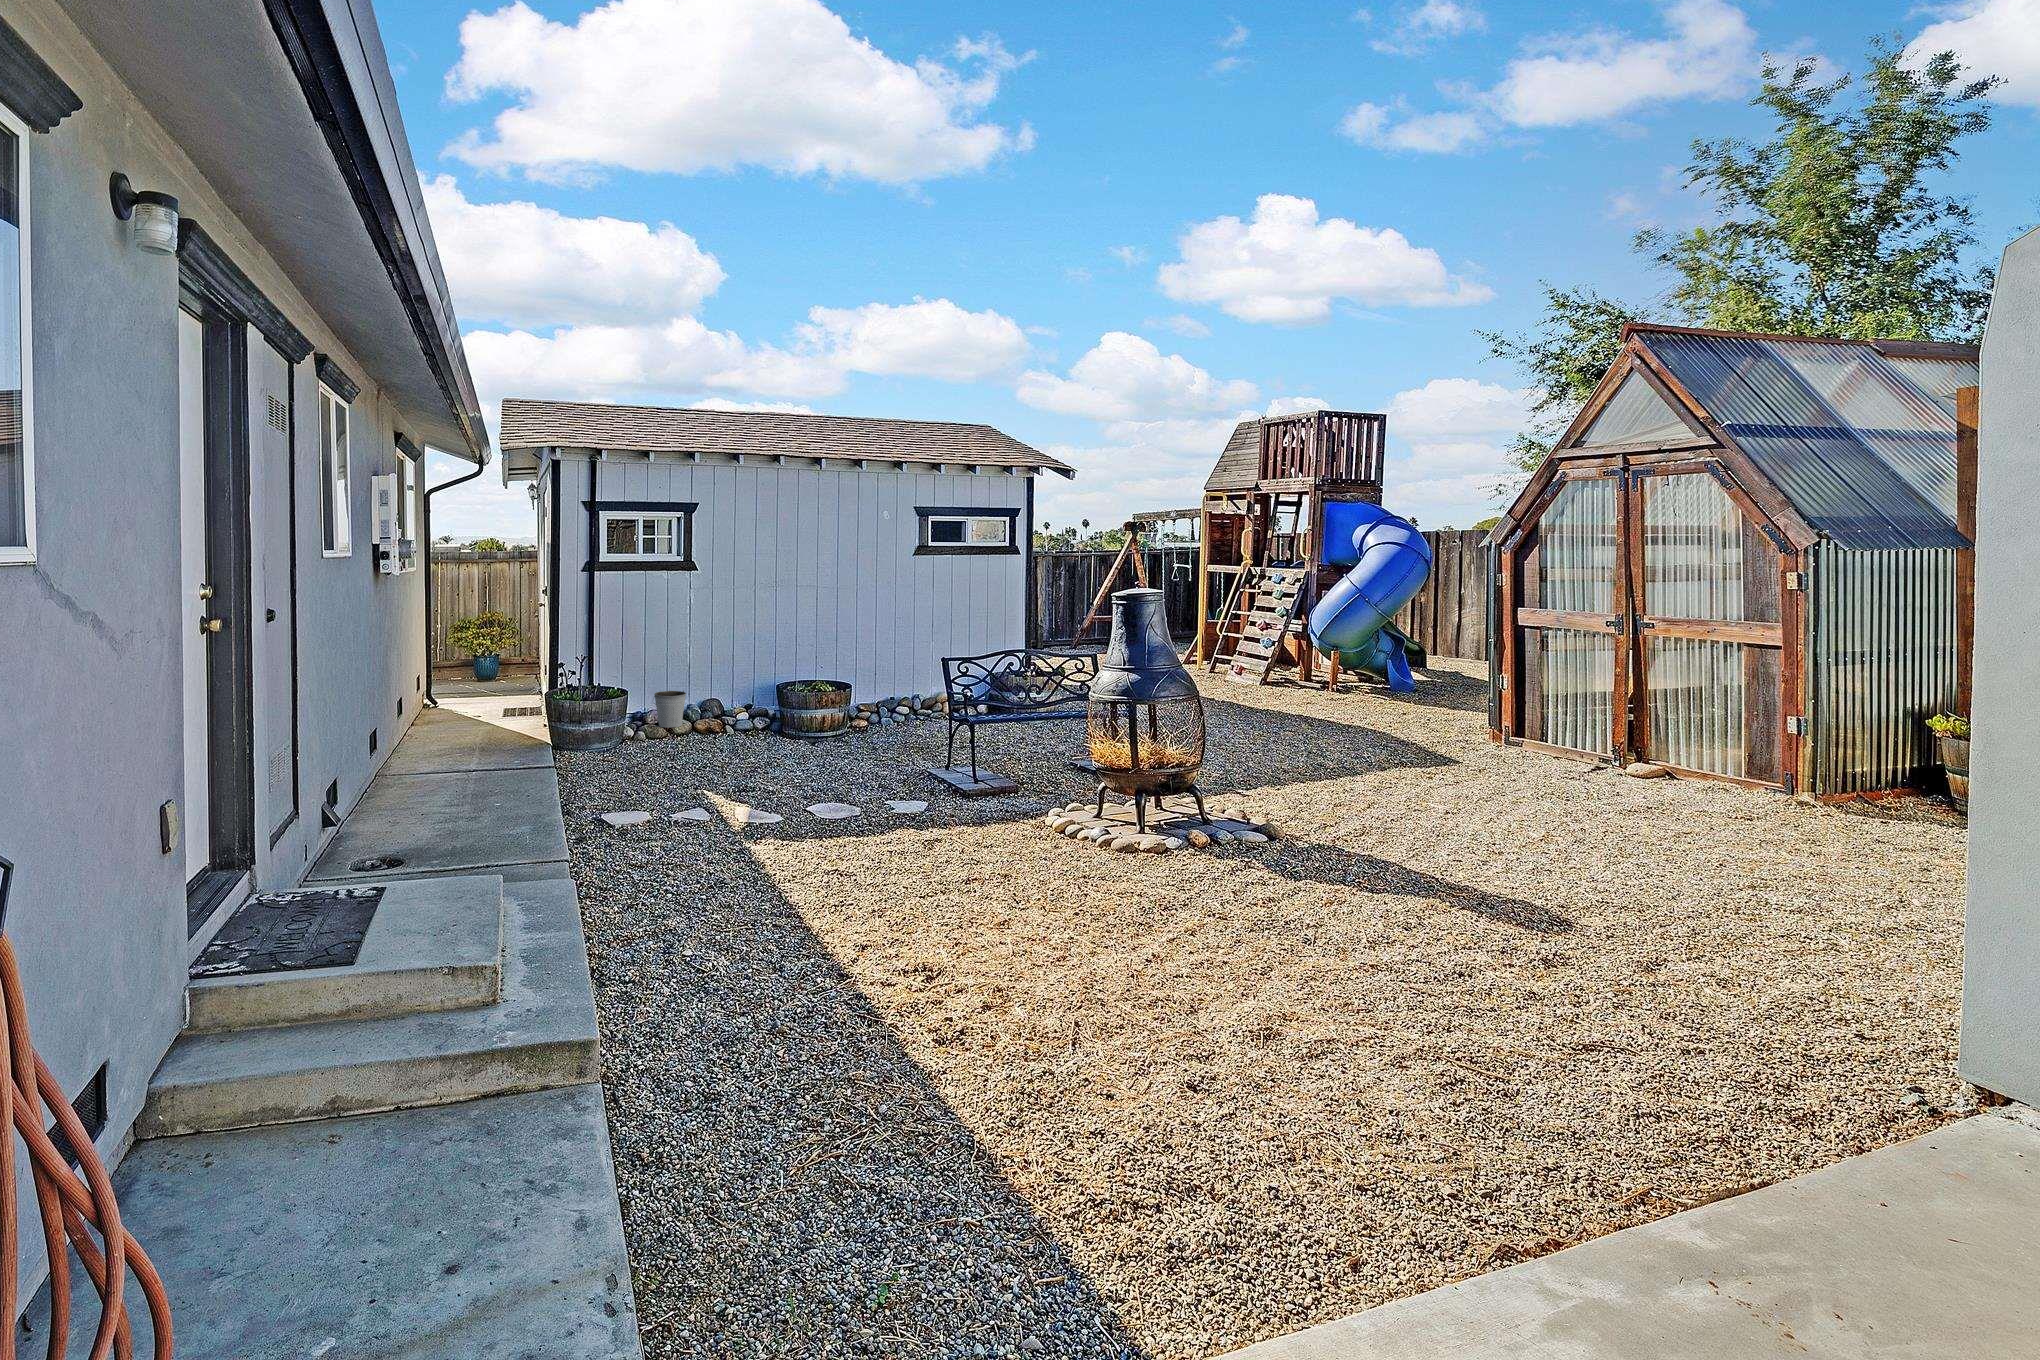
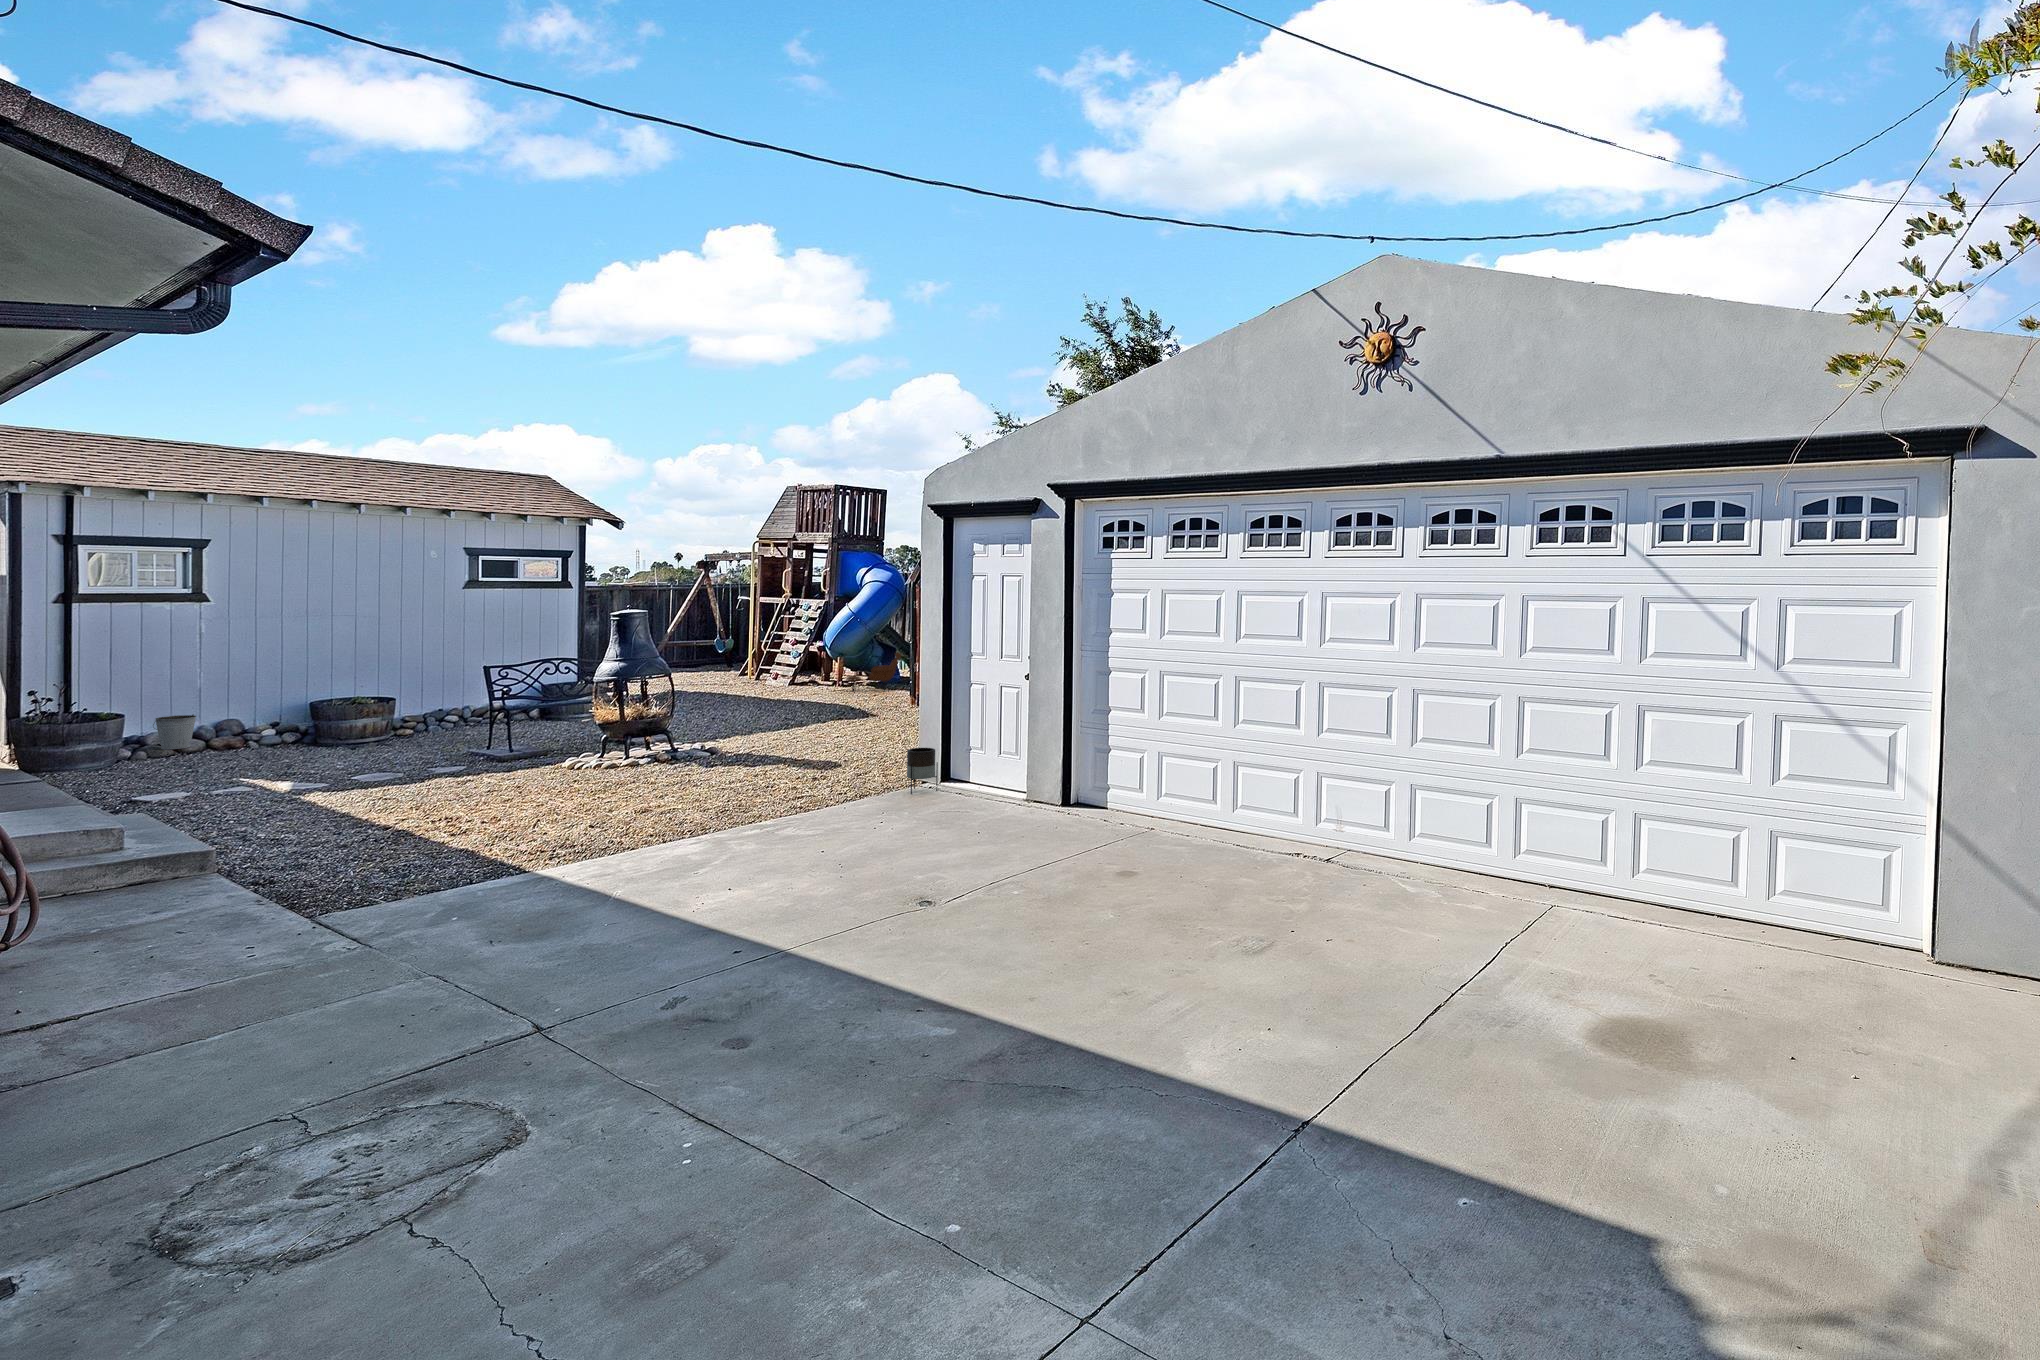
lounge chair: none [1338,648,1426,706] -> present [846,653,901,691]
planter: none [1780,946,1865,1054] -> present [907,748,938,794]

